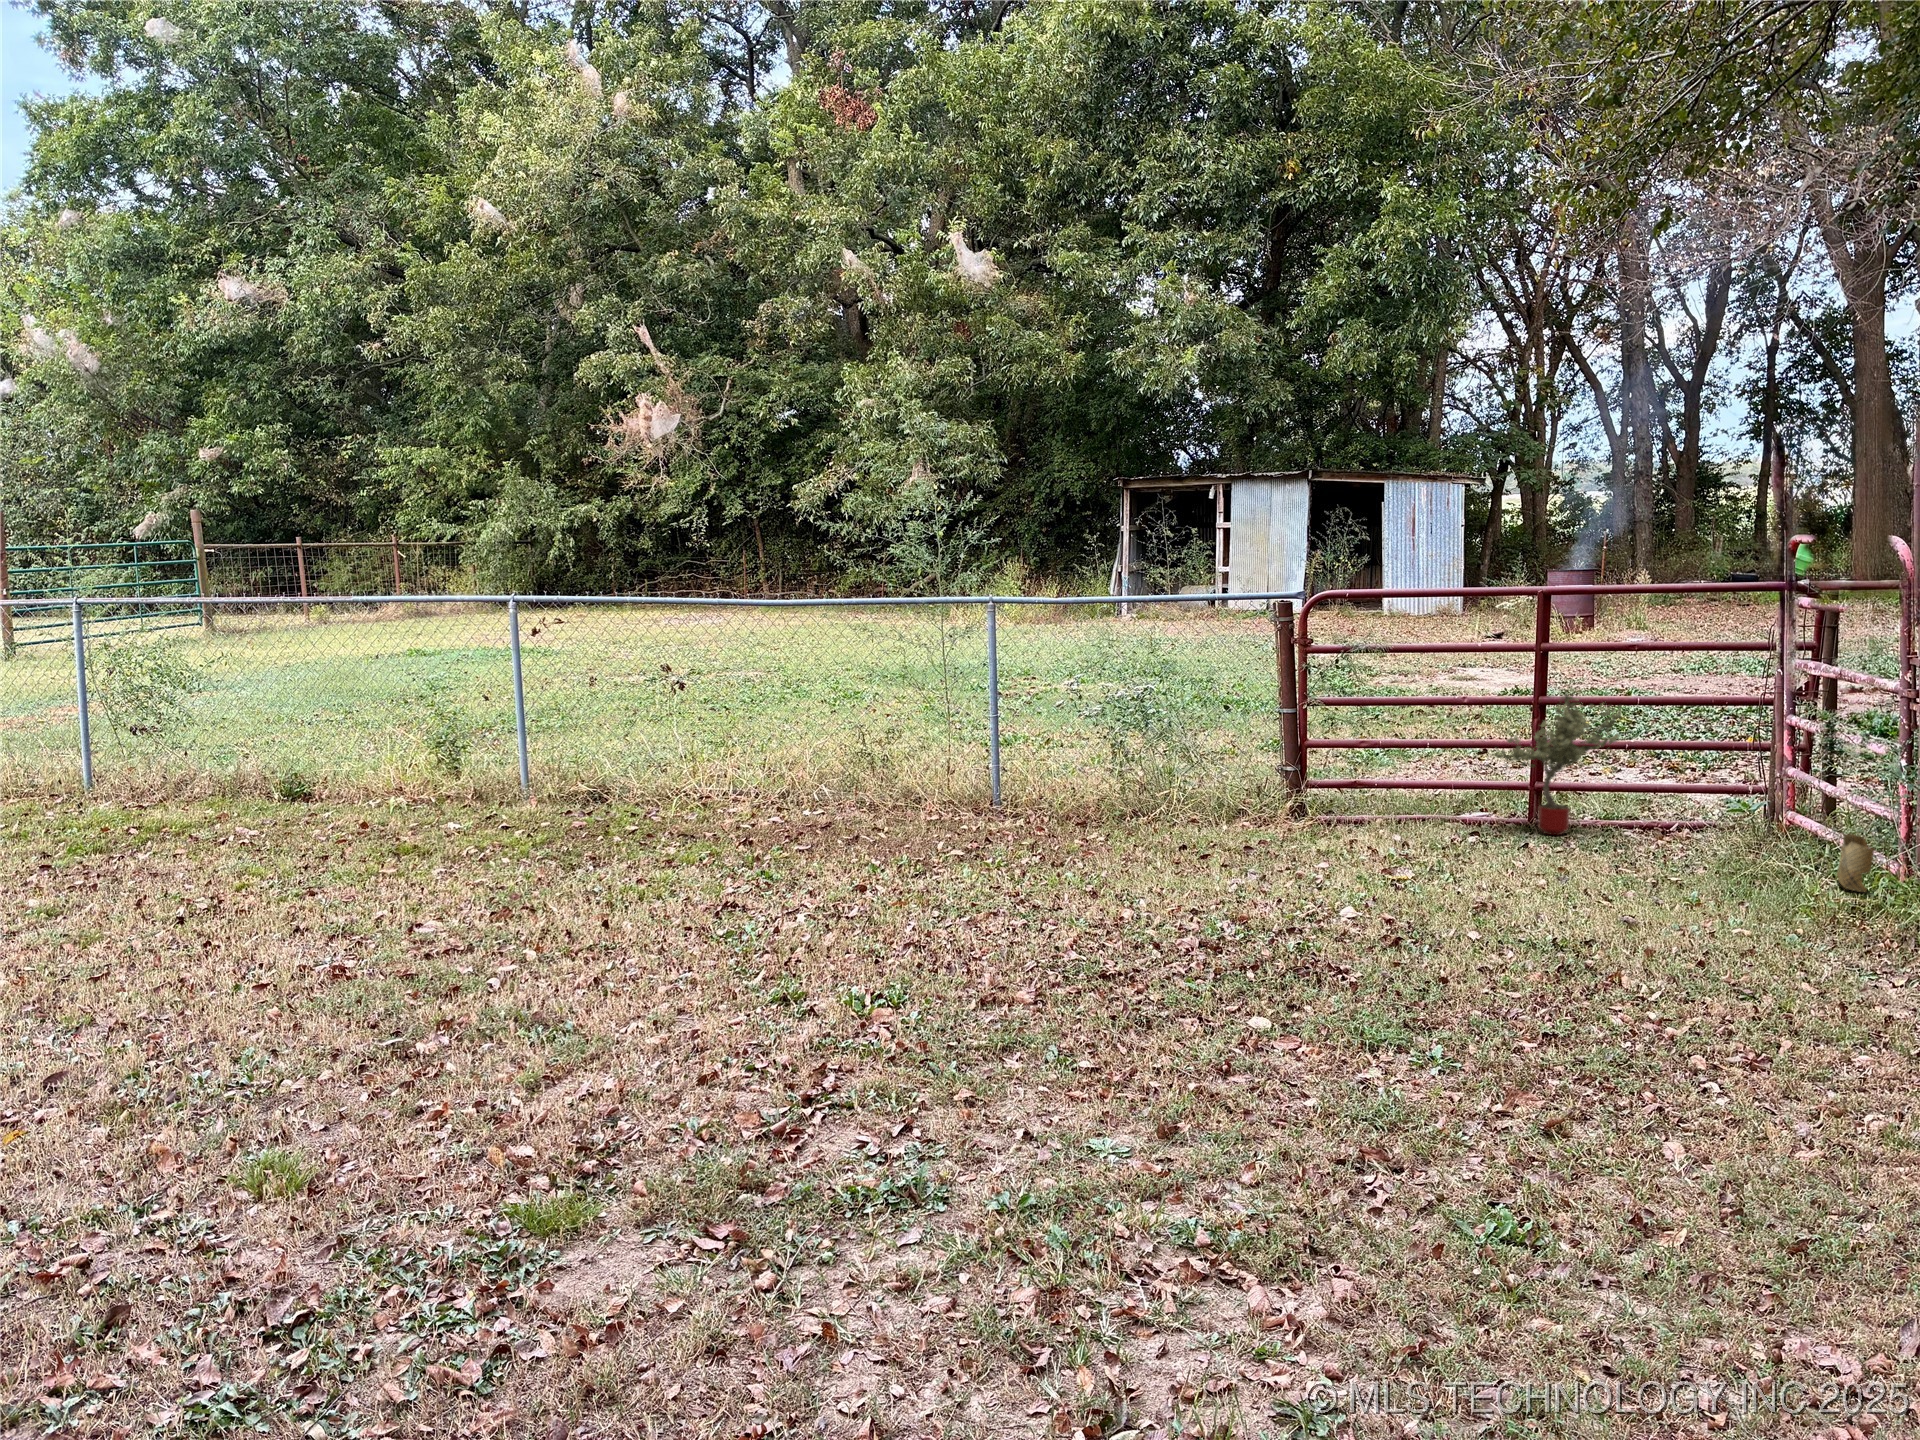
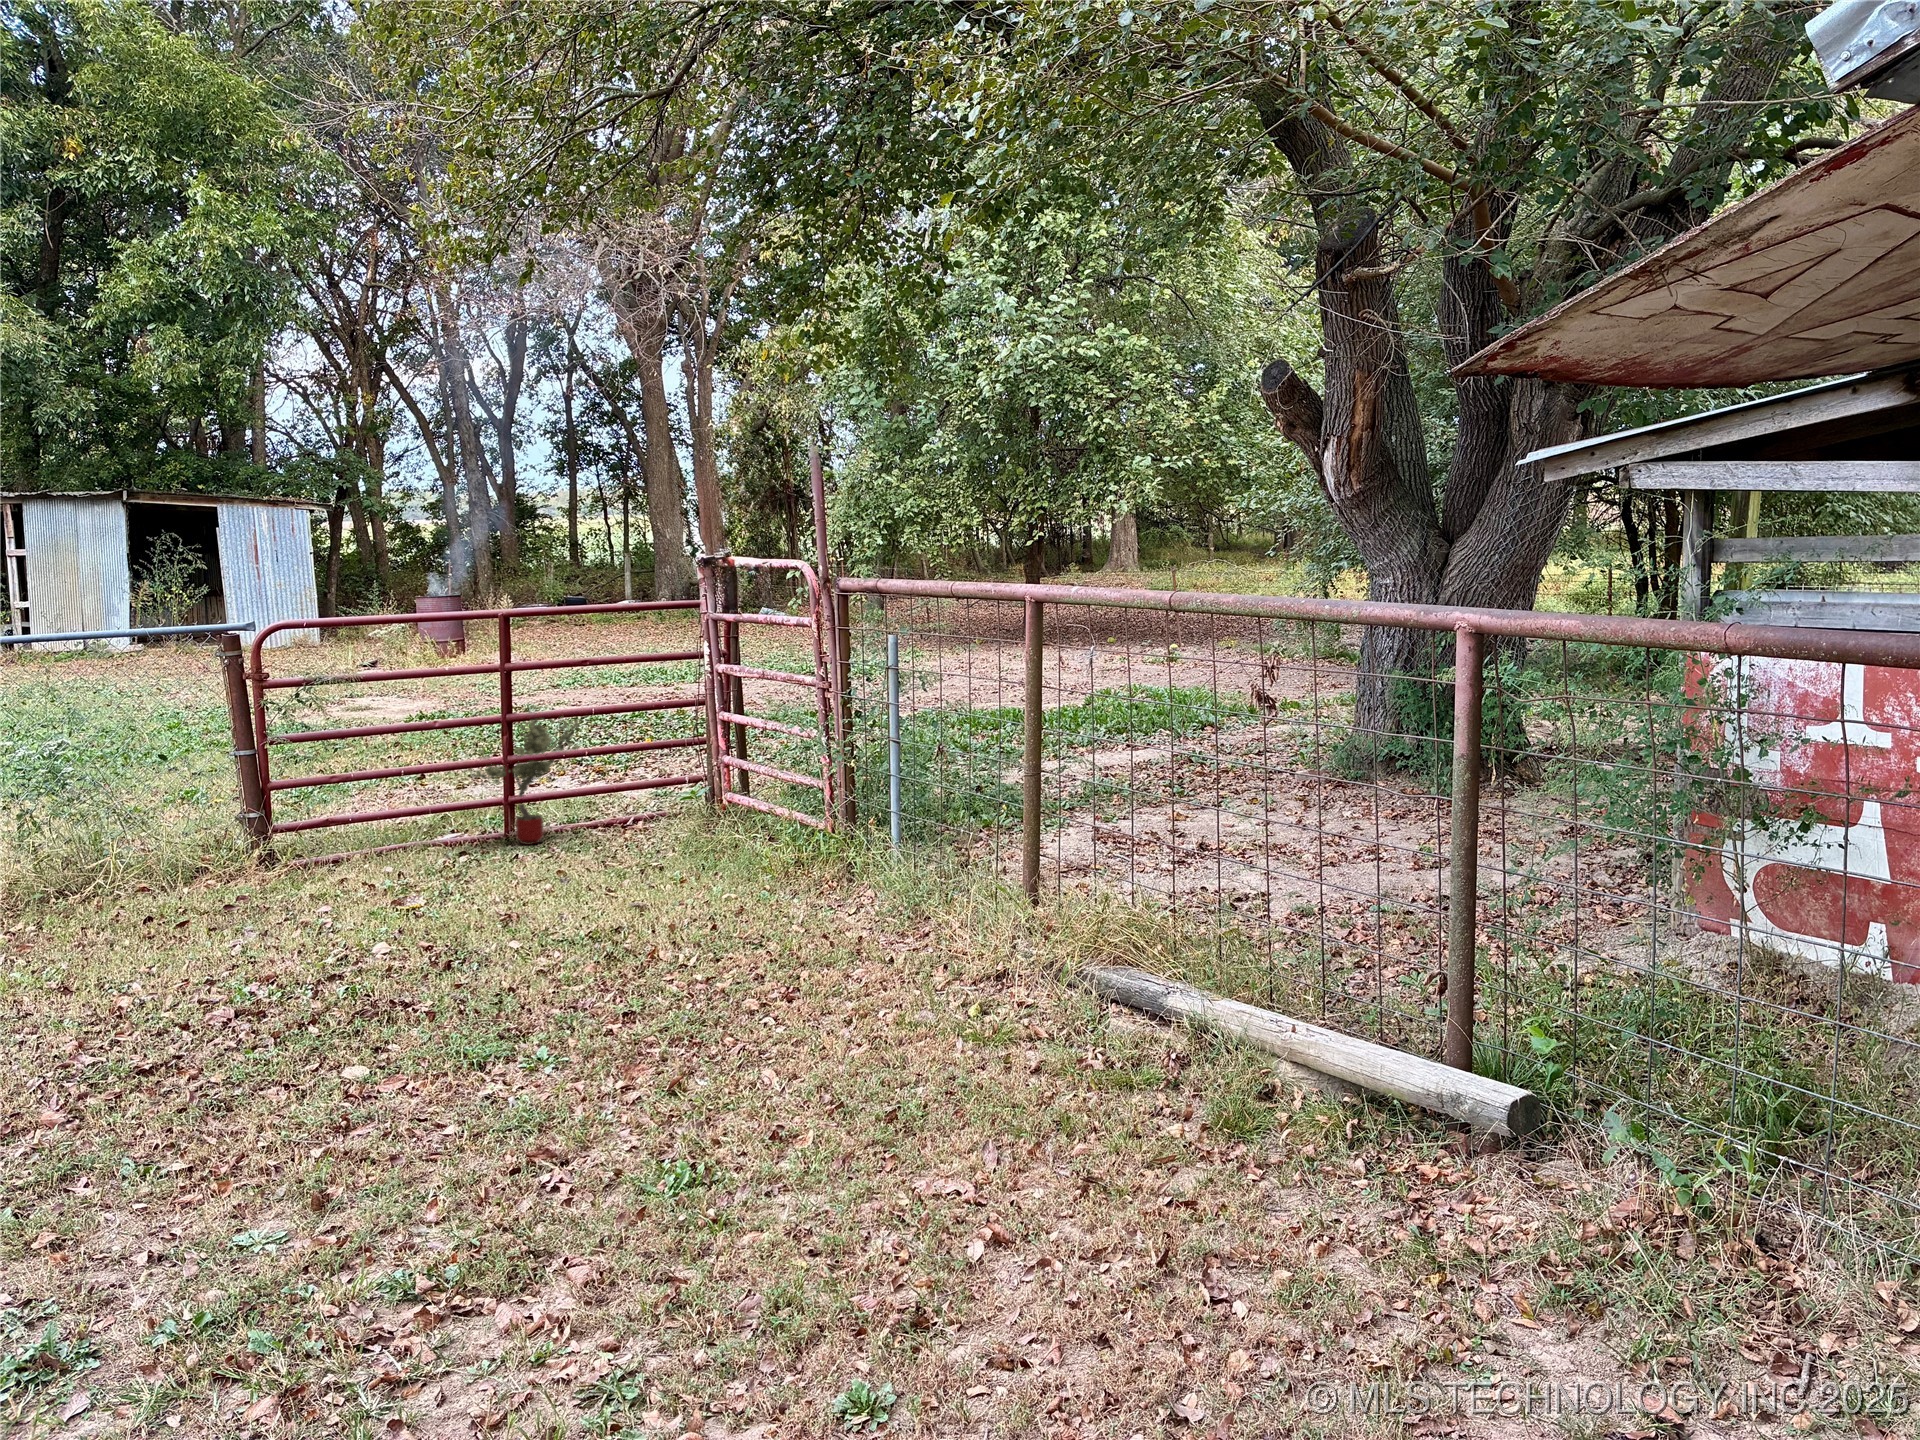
woven basket: present [1837,815,1881,892] -> none [762,787,791,850]

